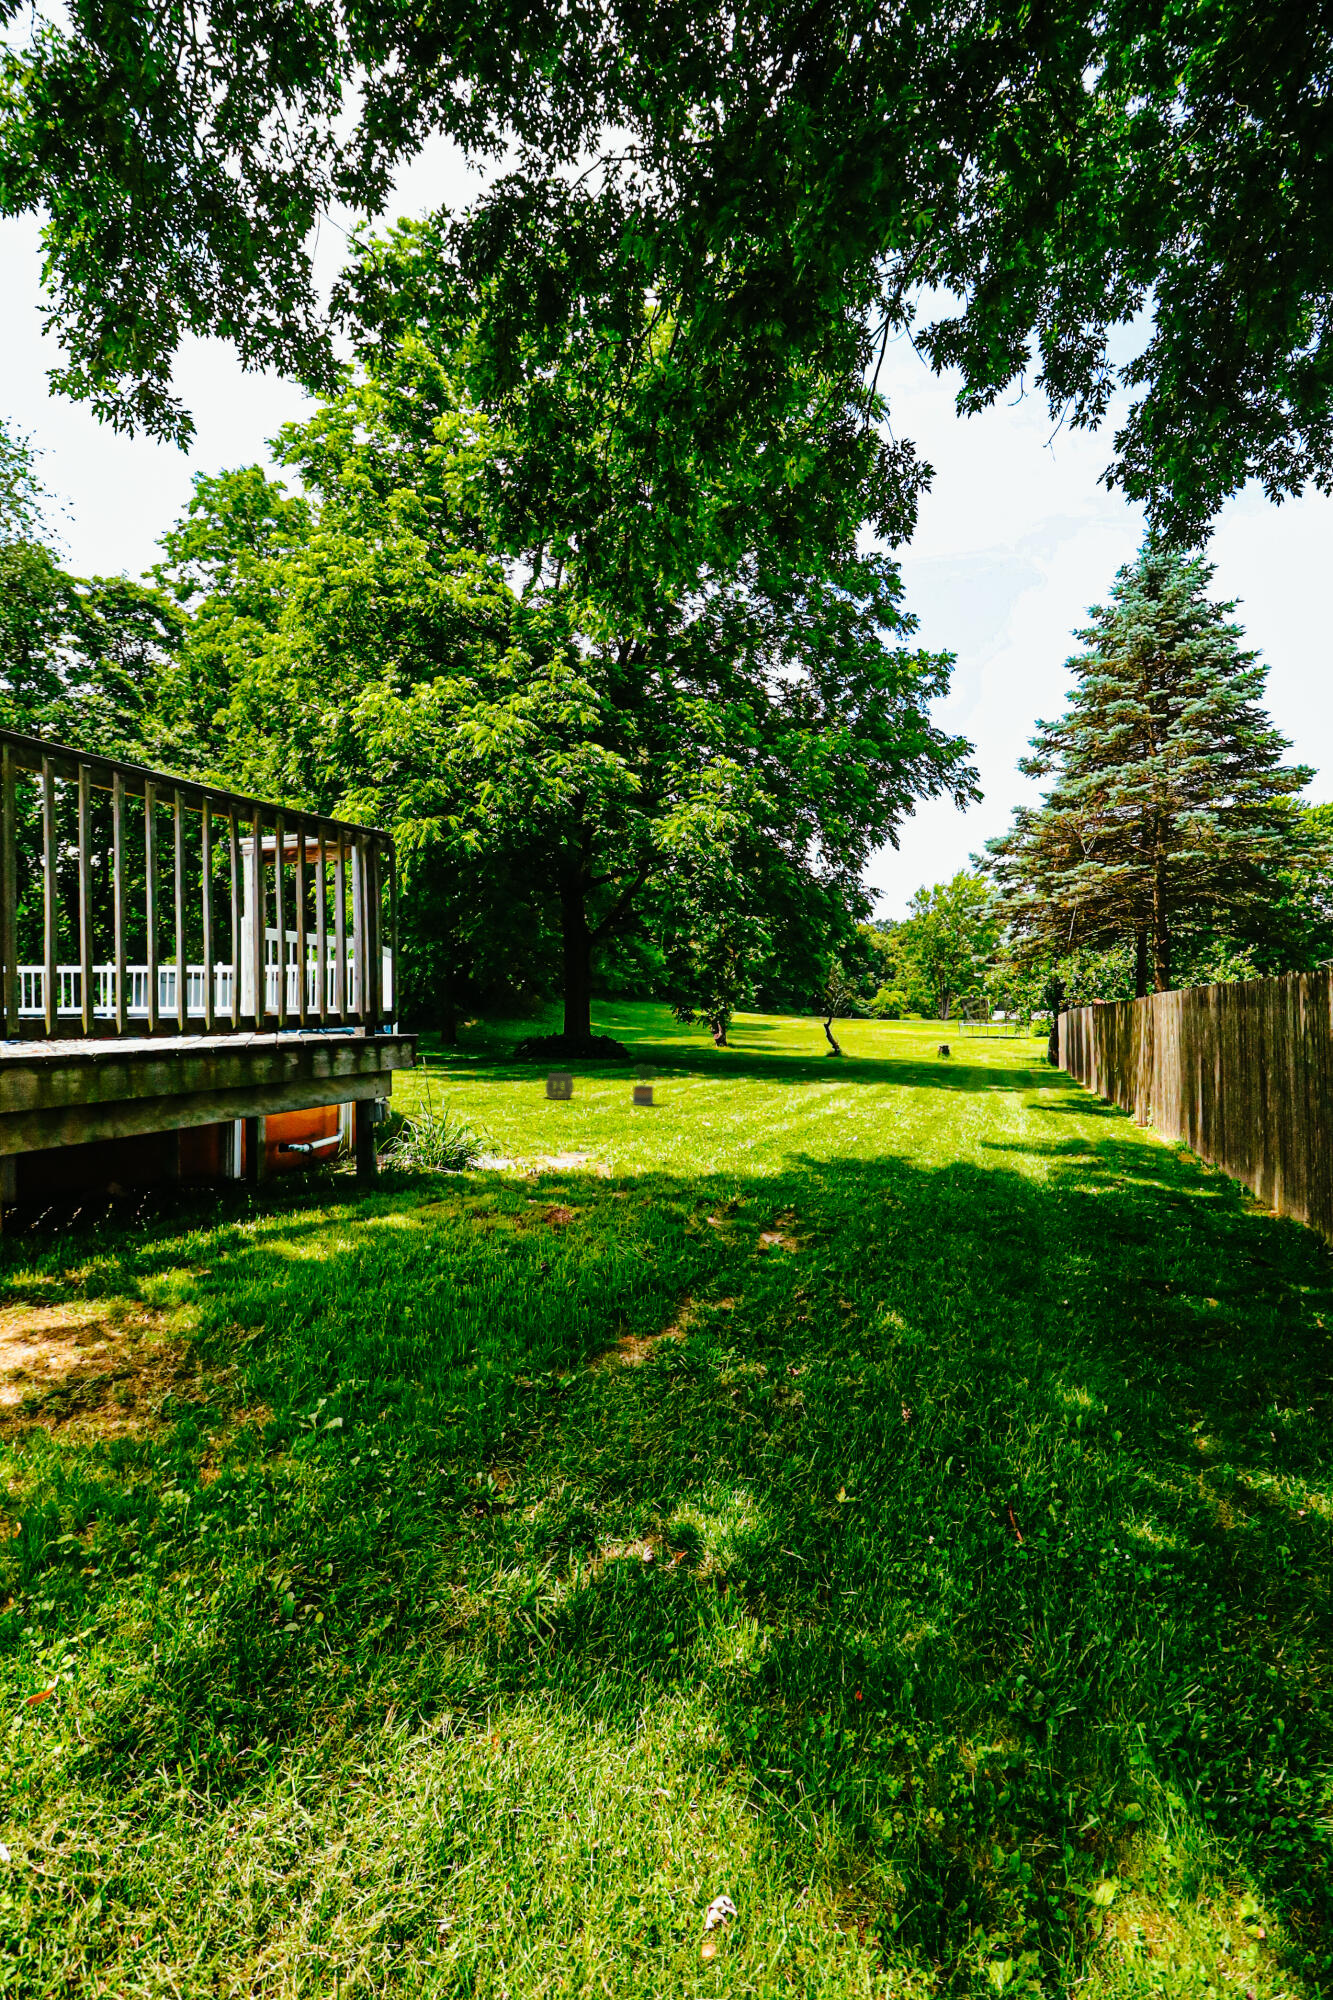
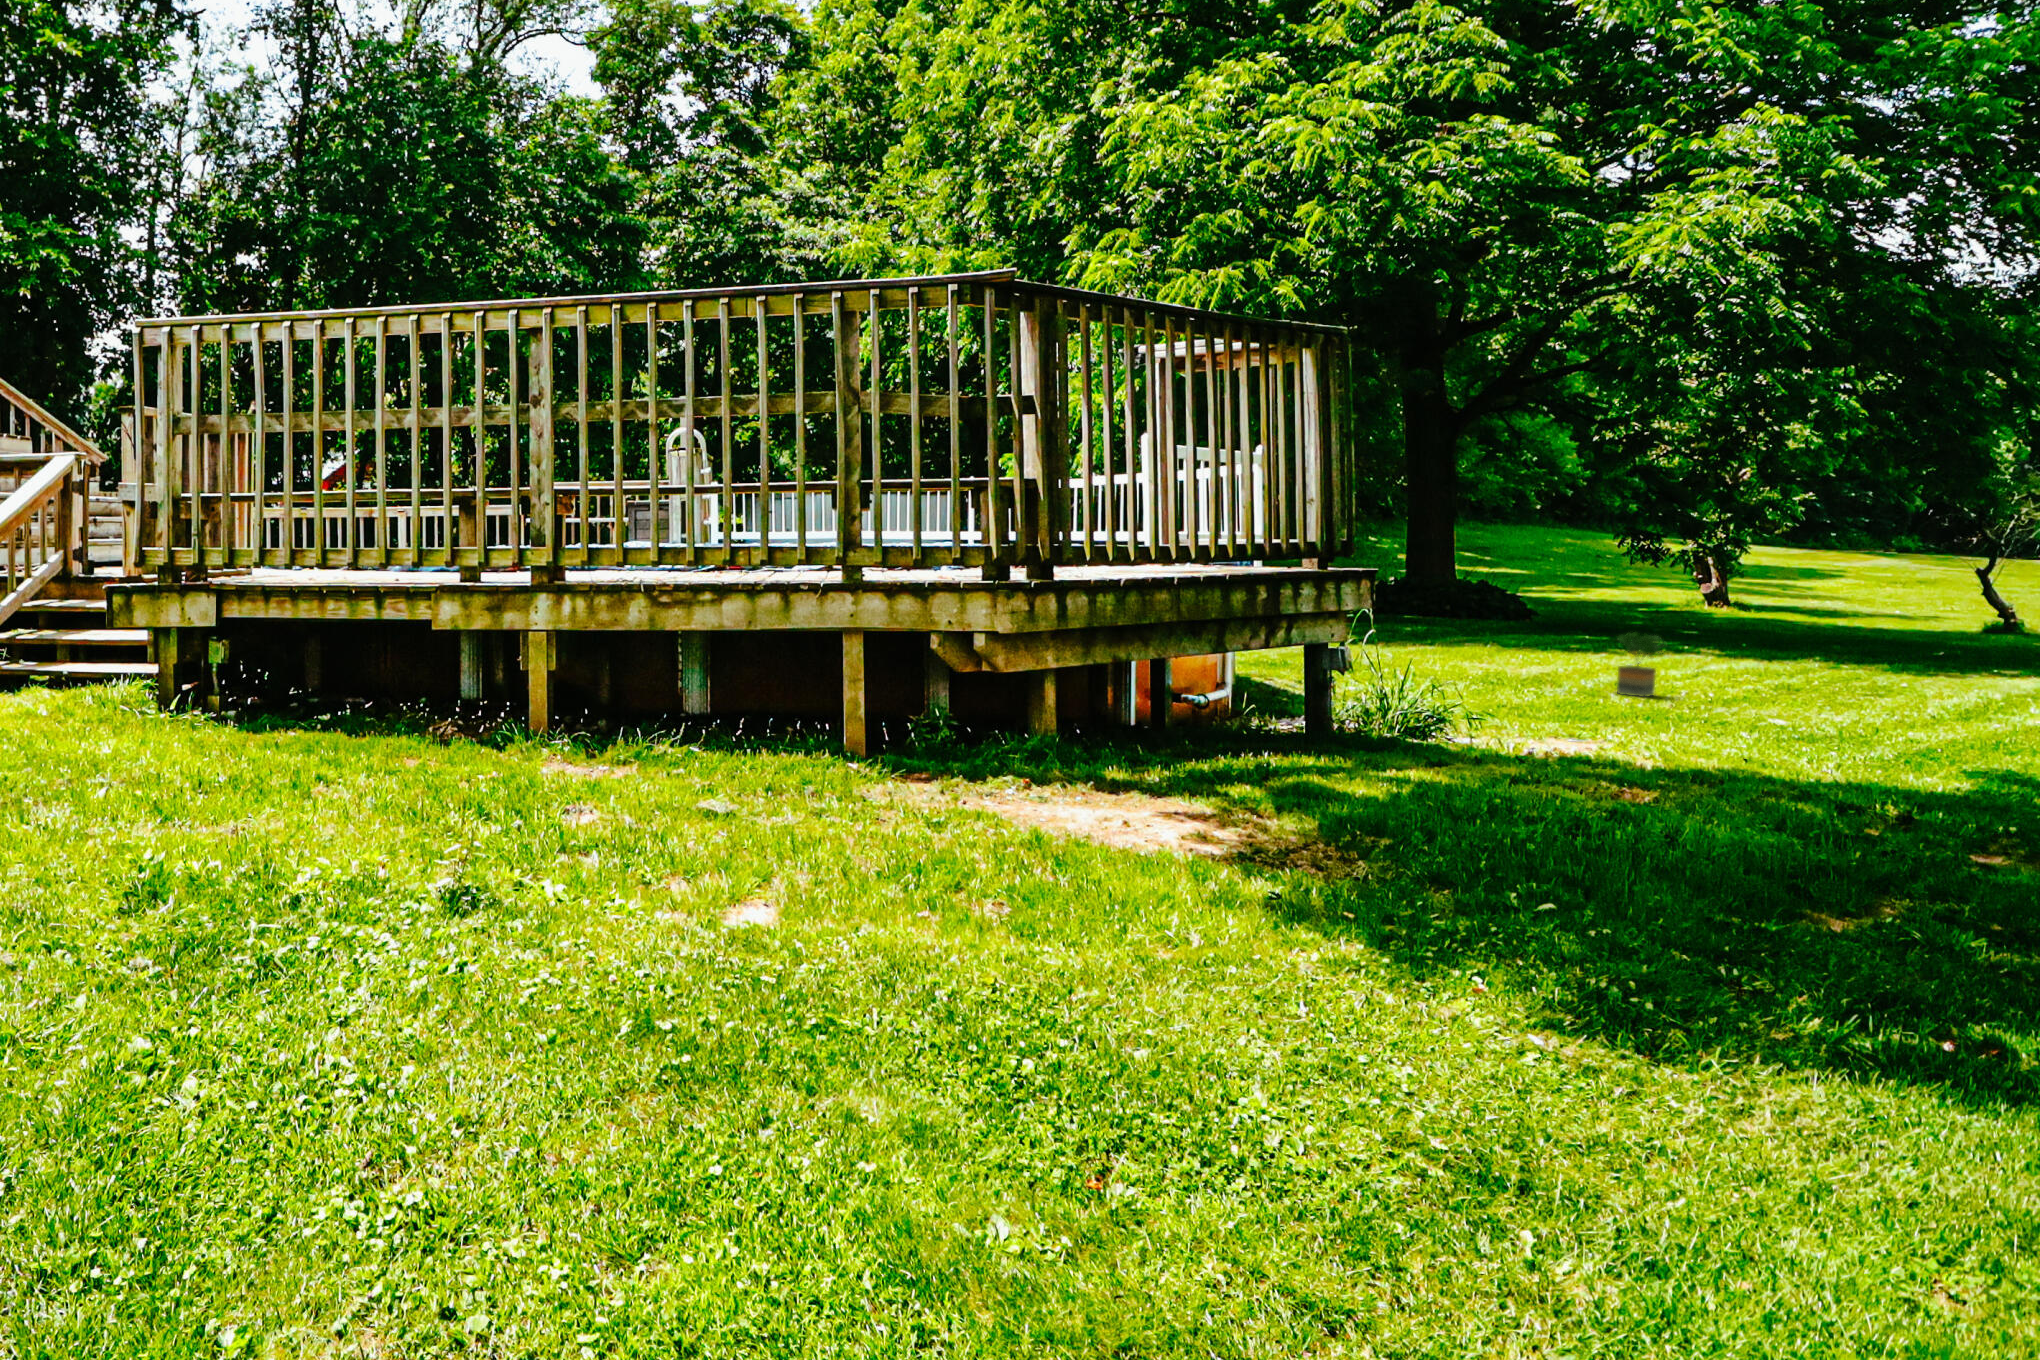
woven basket: present [546,1073,574,1099] -> none [1452,642,1502,681]

